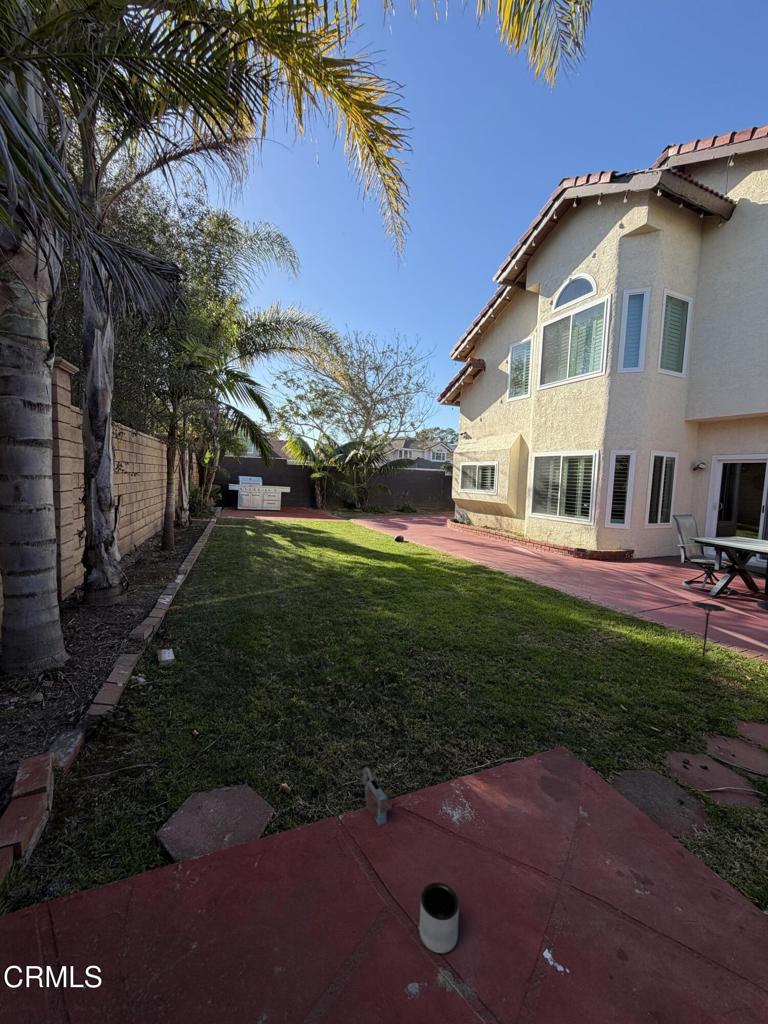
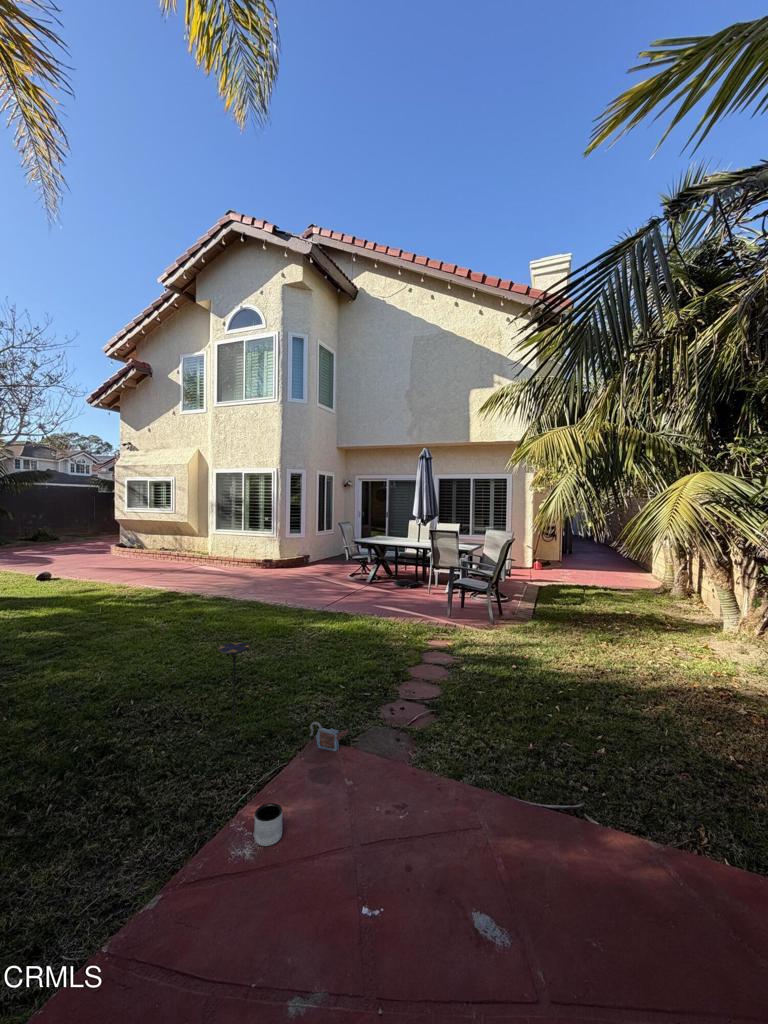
side table: present [689,602,725,666] -> present [218,642,251,722]
watering can: present [363,767,394,825] -> present [310,722,350,751]

